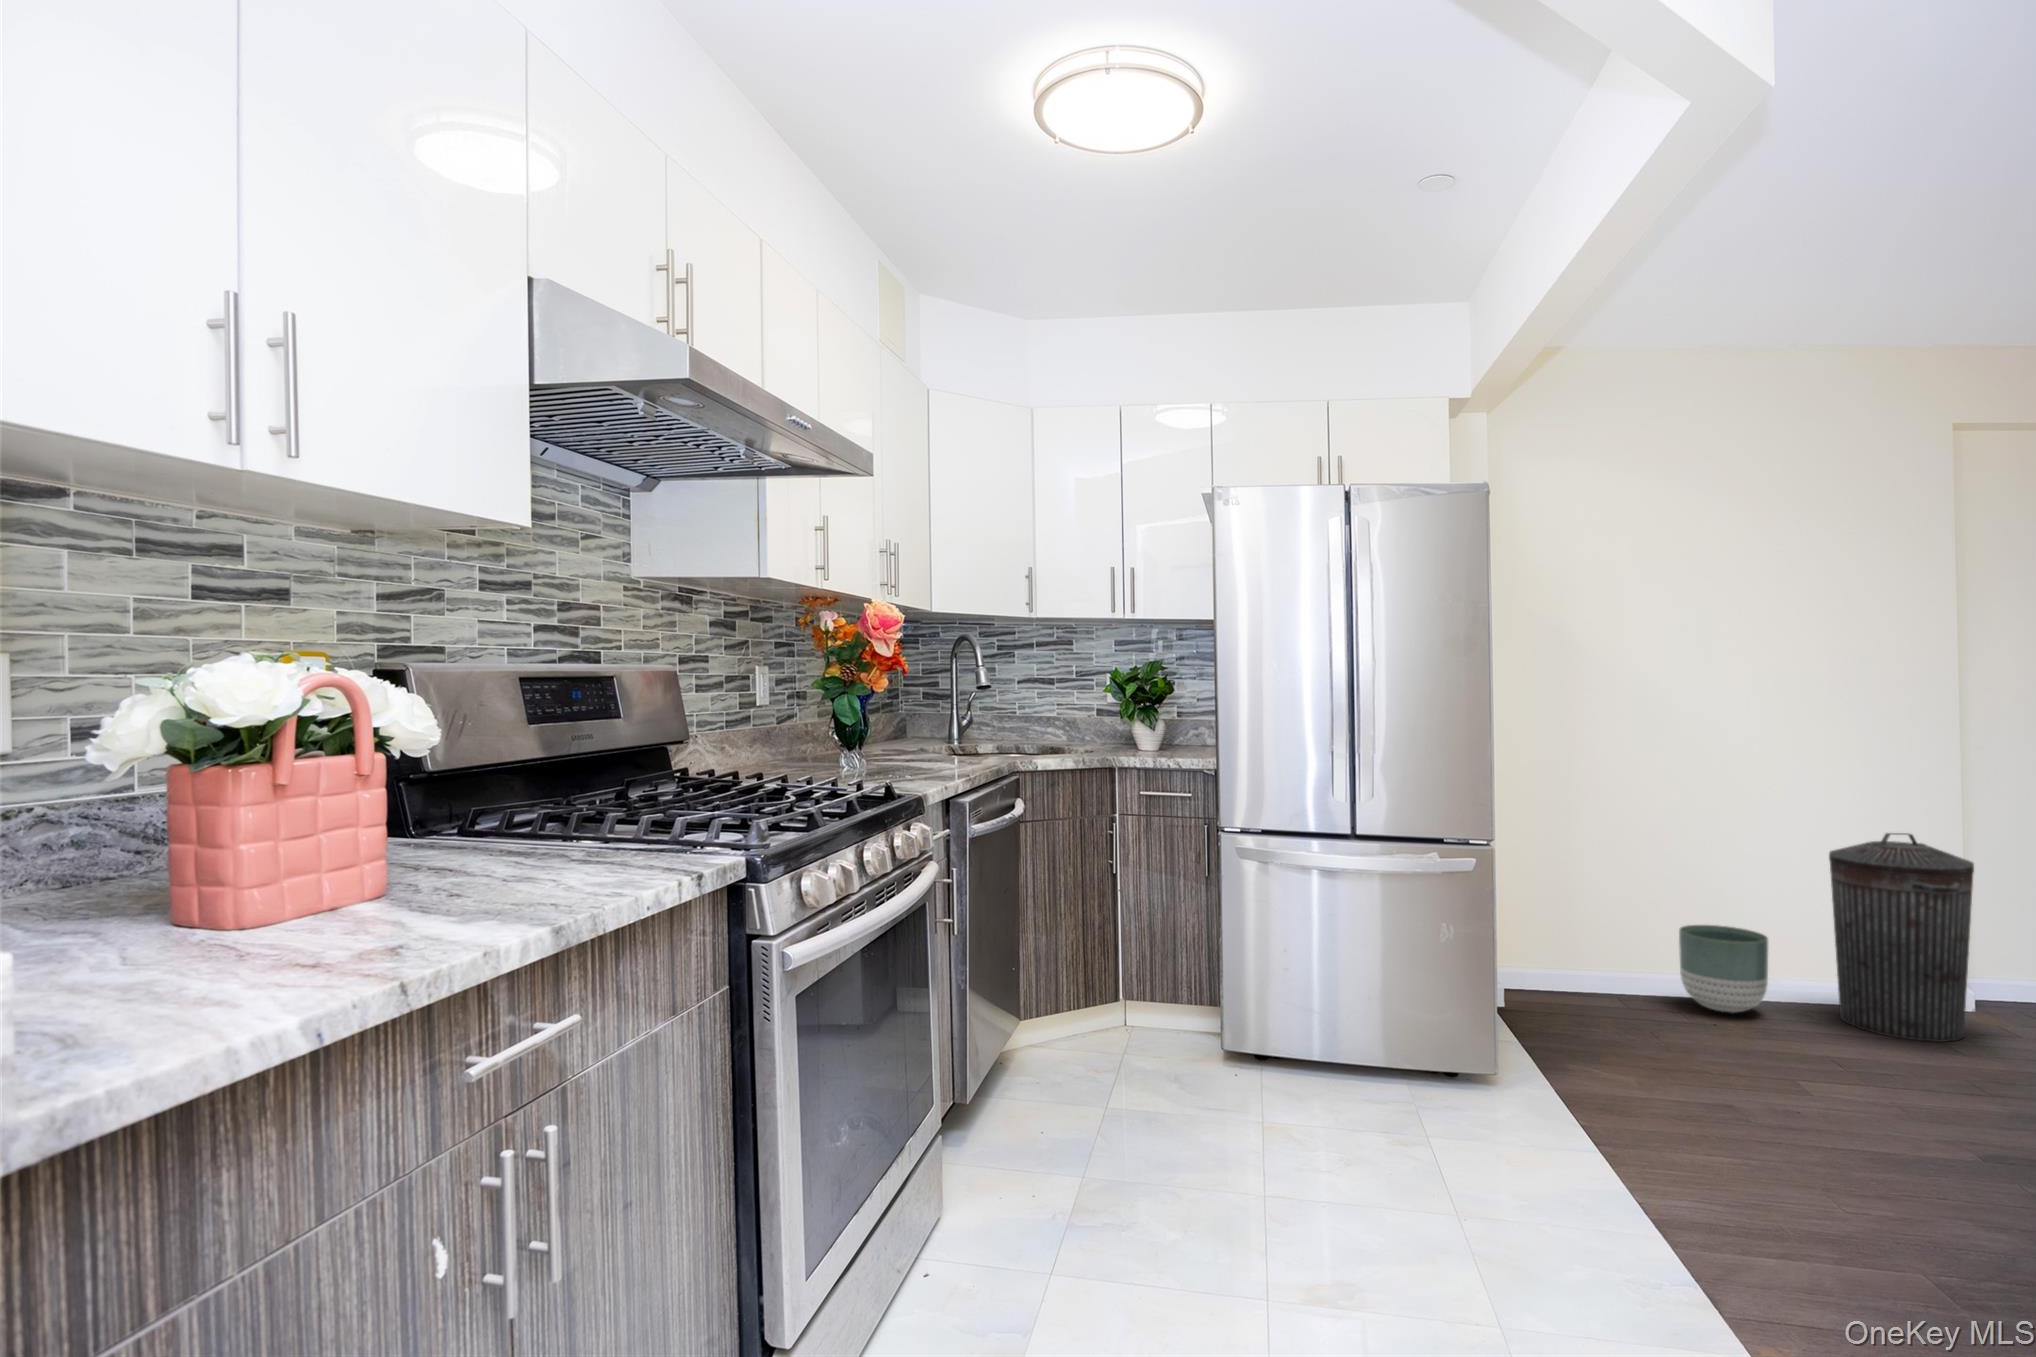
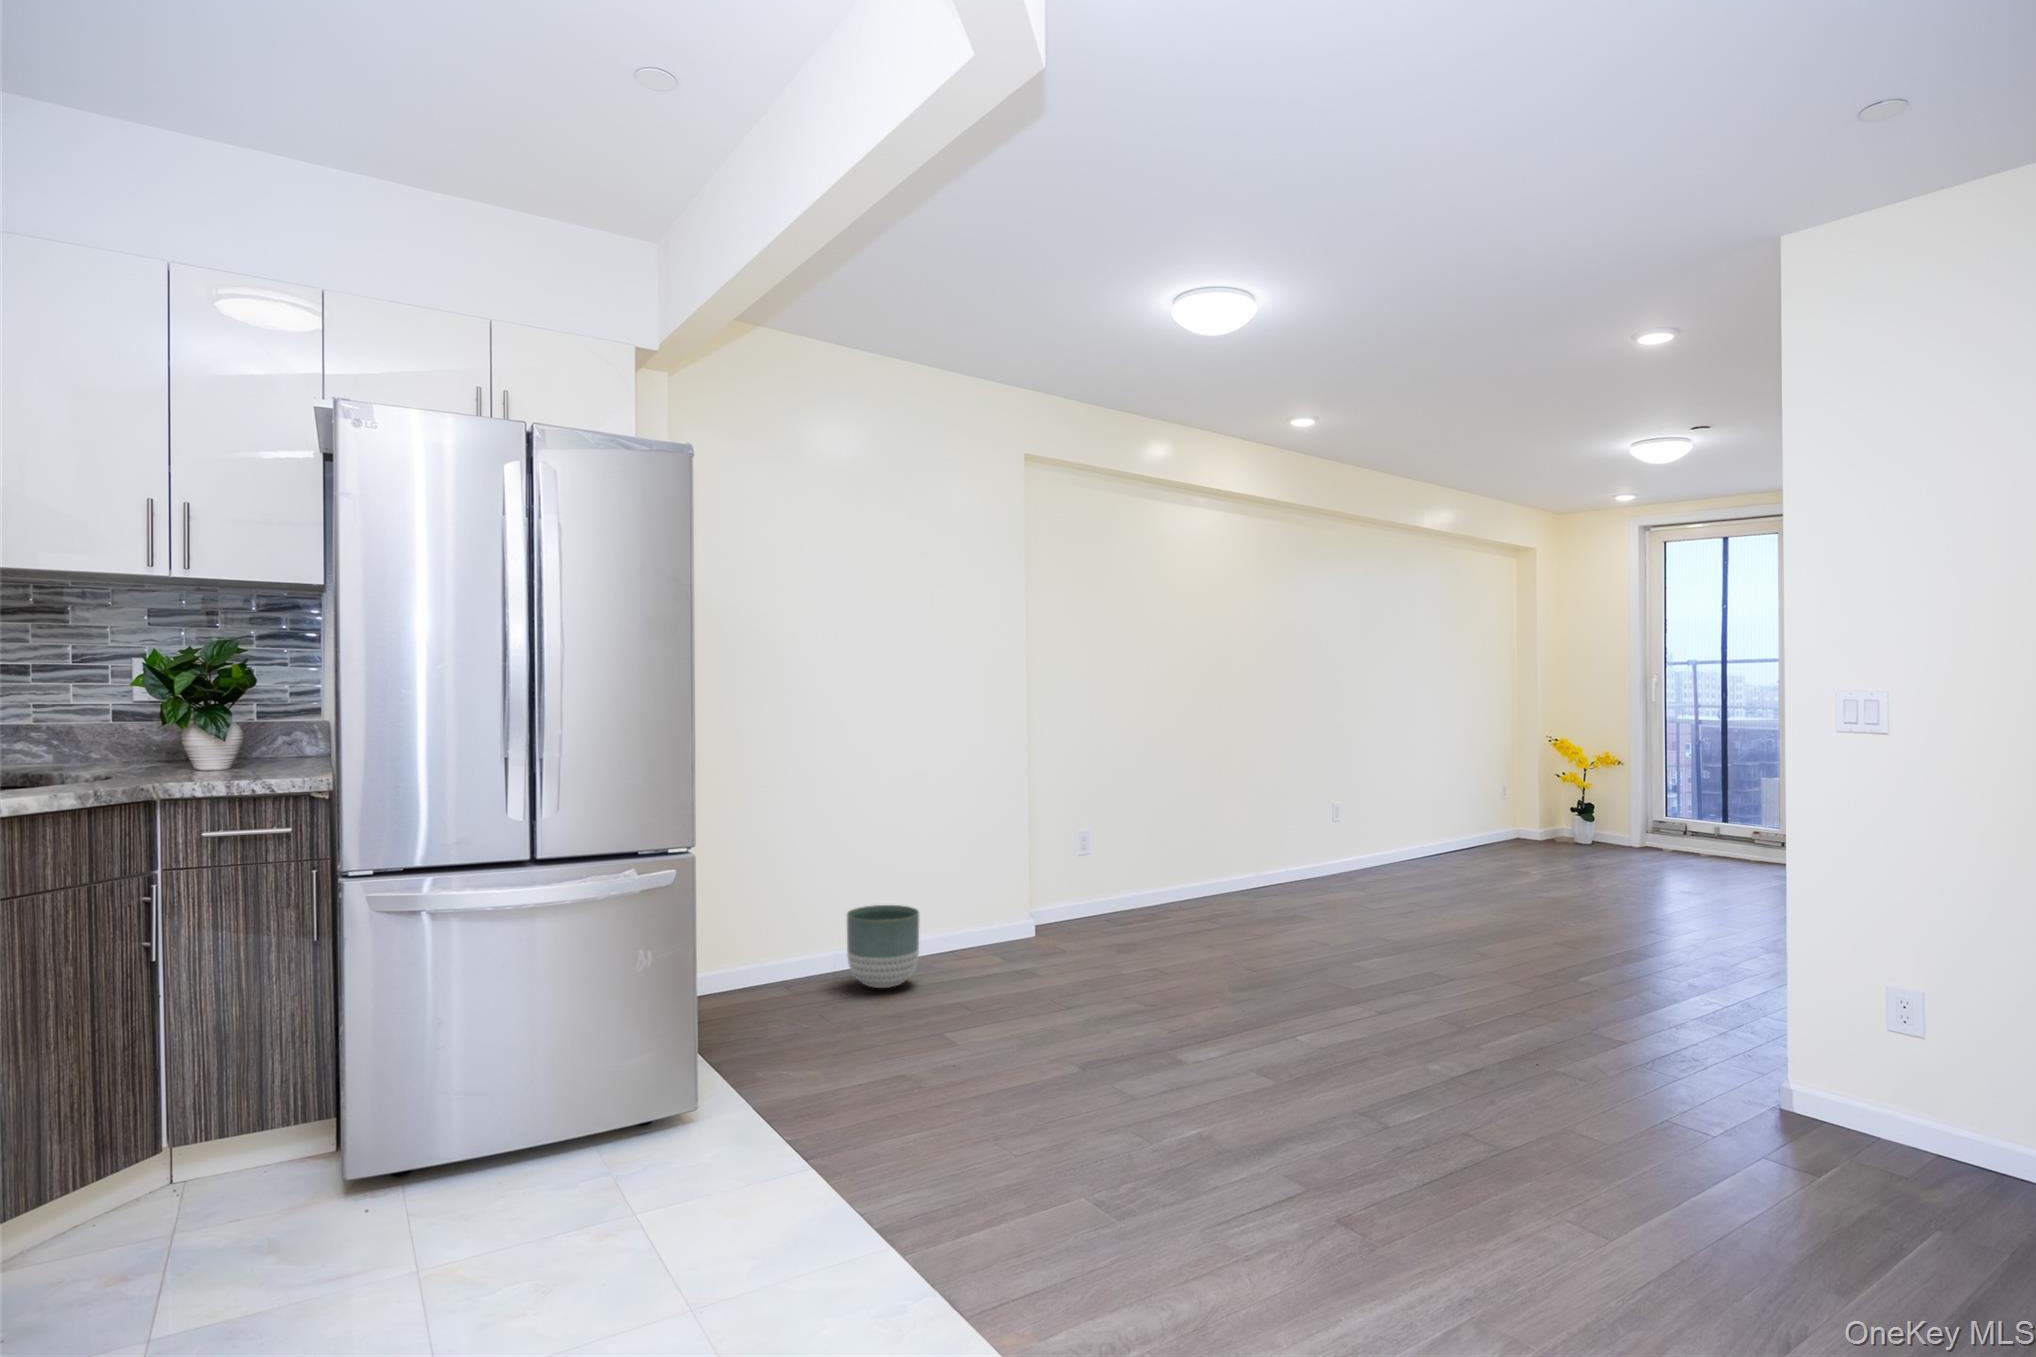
trash can: present [1829,833,1974,1042] -> none [963,803,1062,983]

